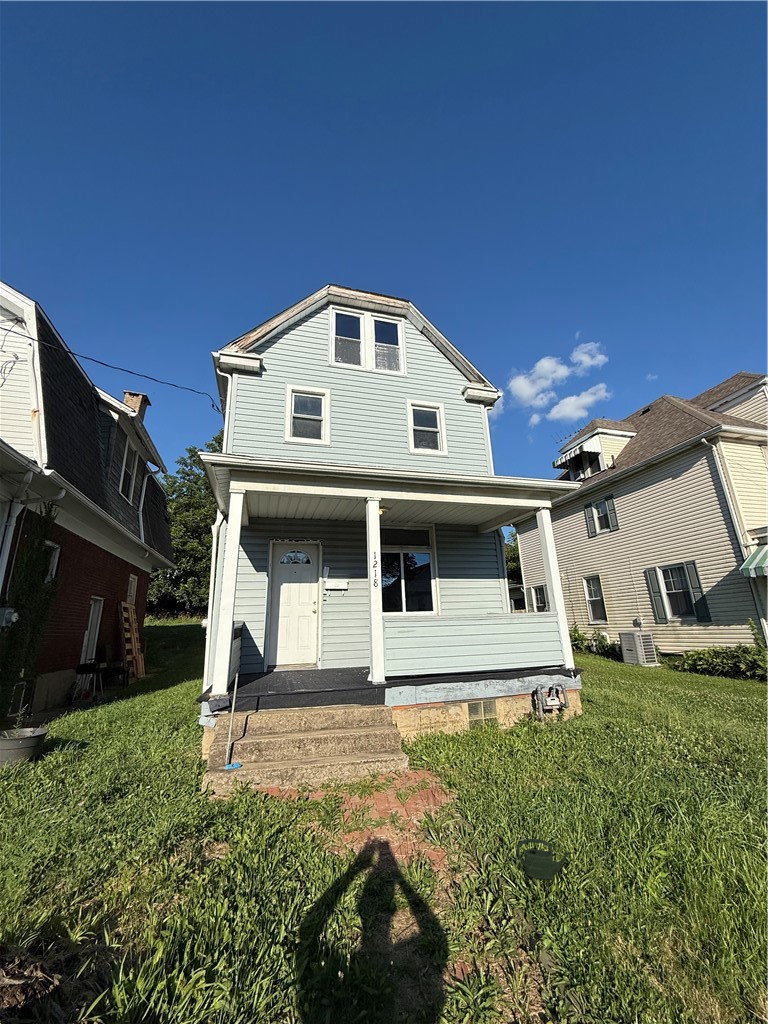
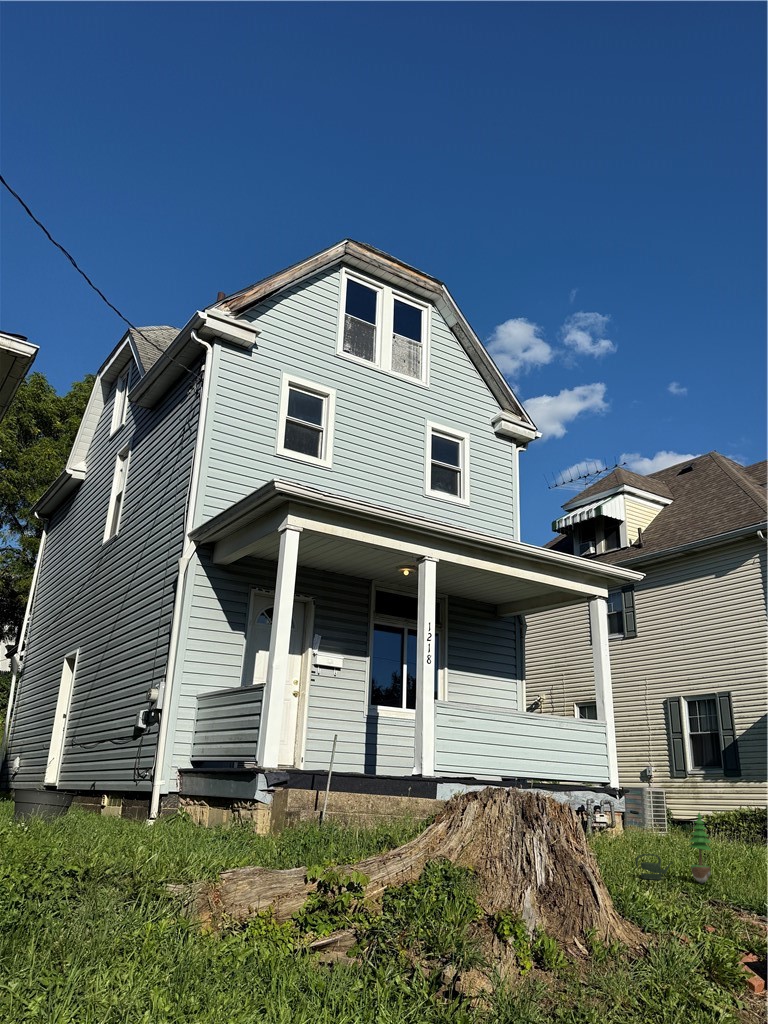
potted tree: none [586,788,625,896] -> present [689,813,711,883]

